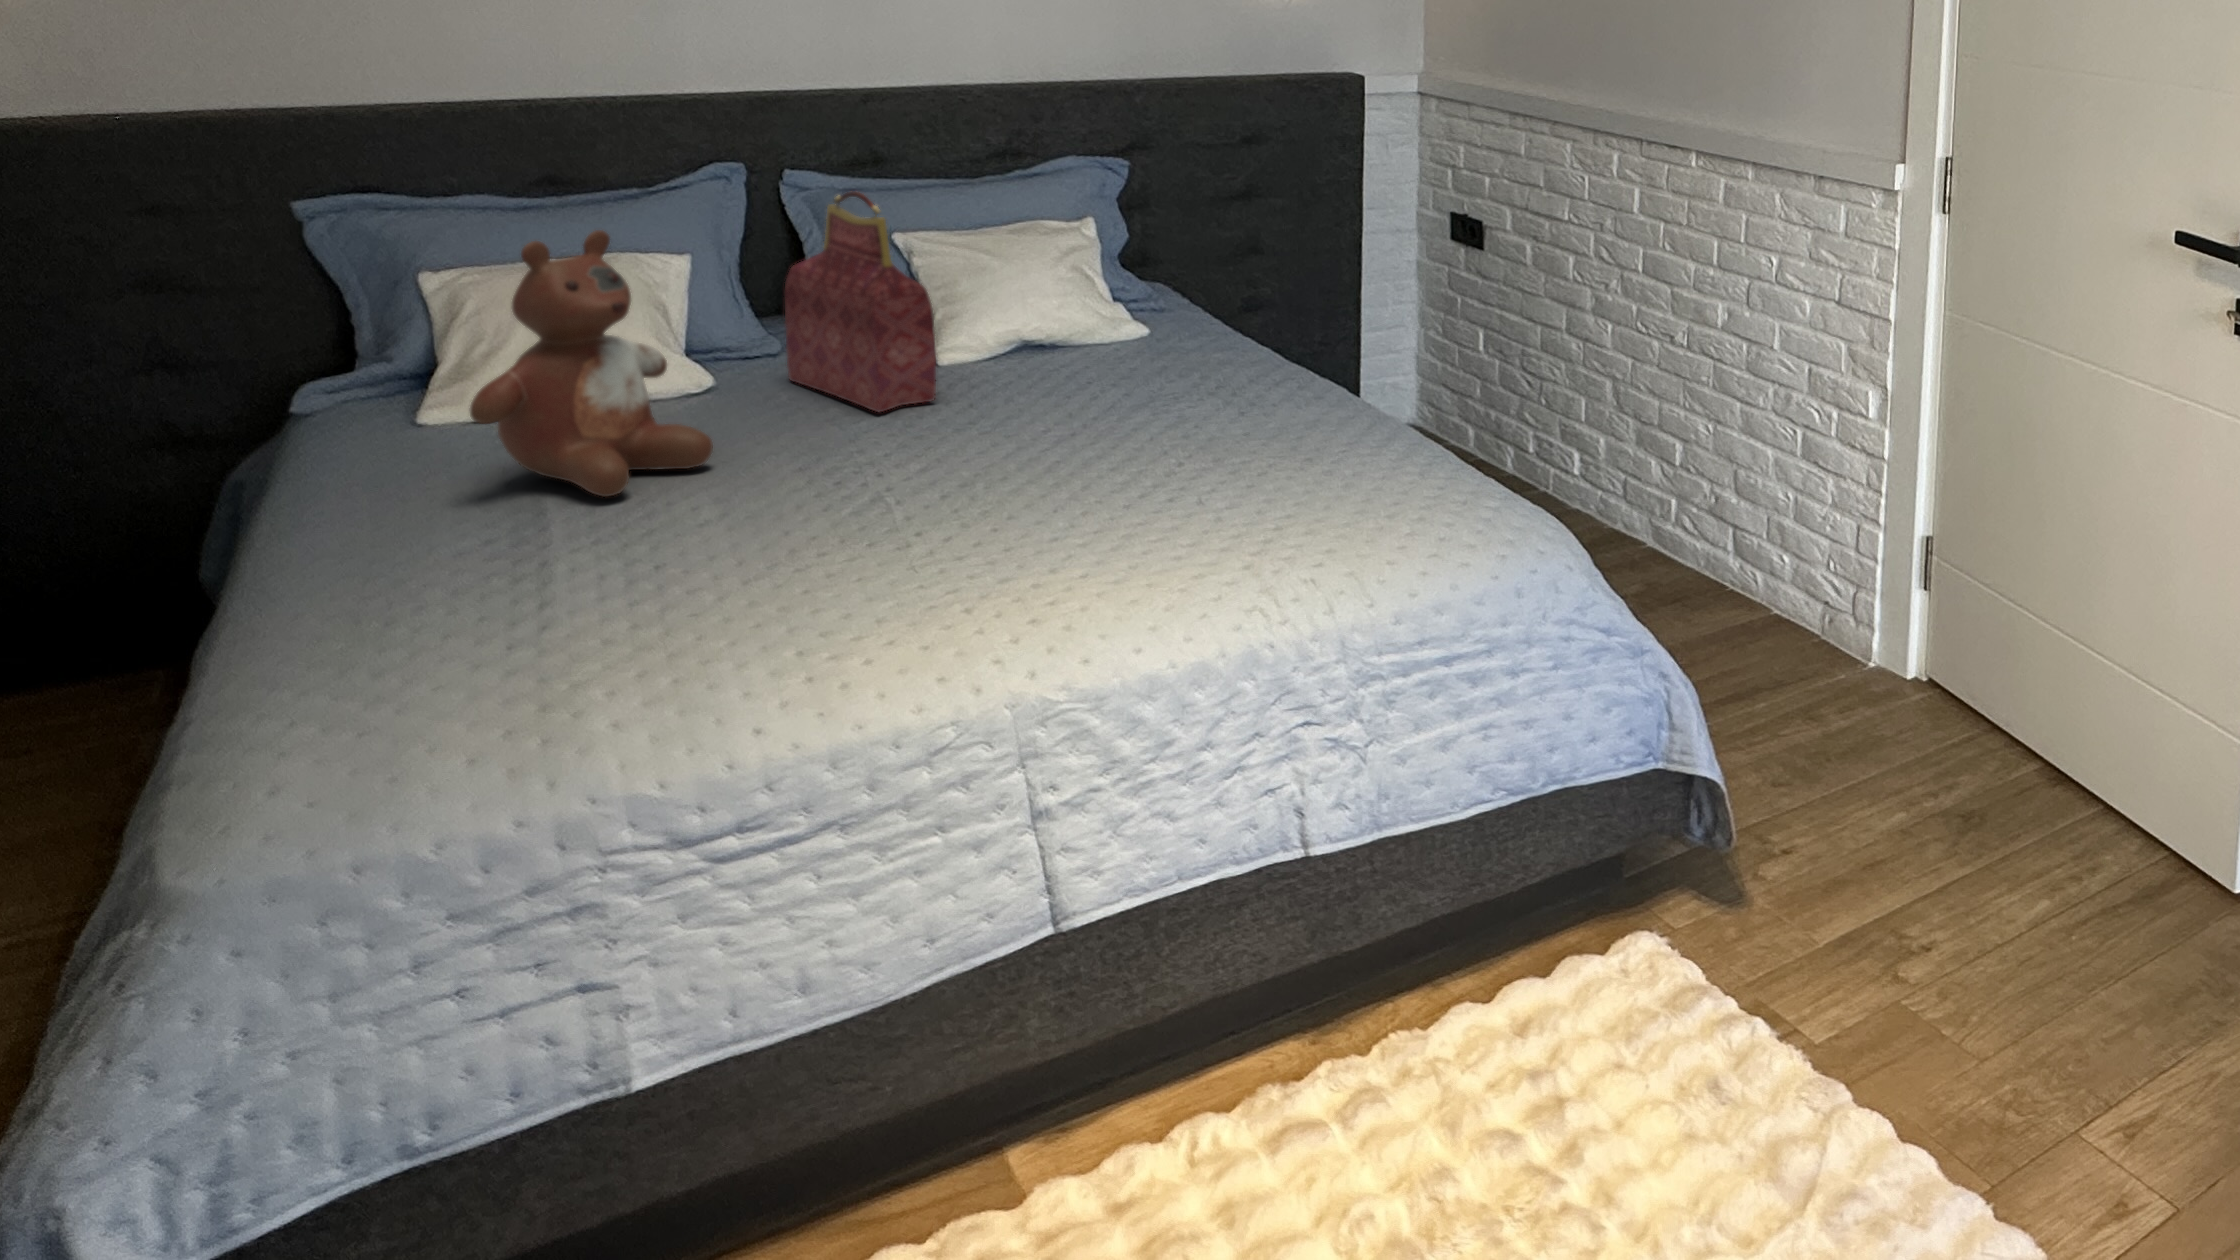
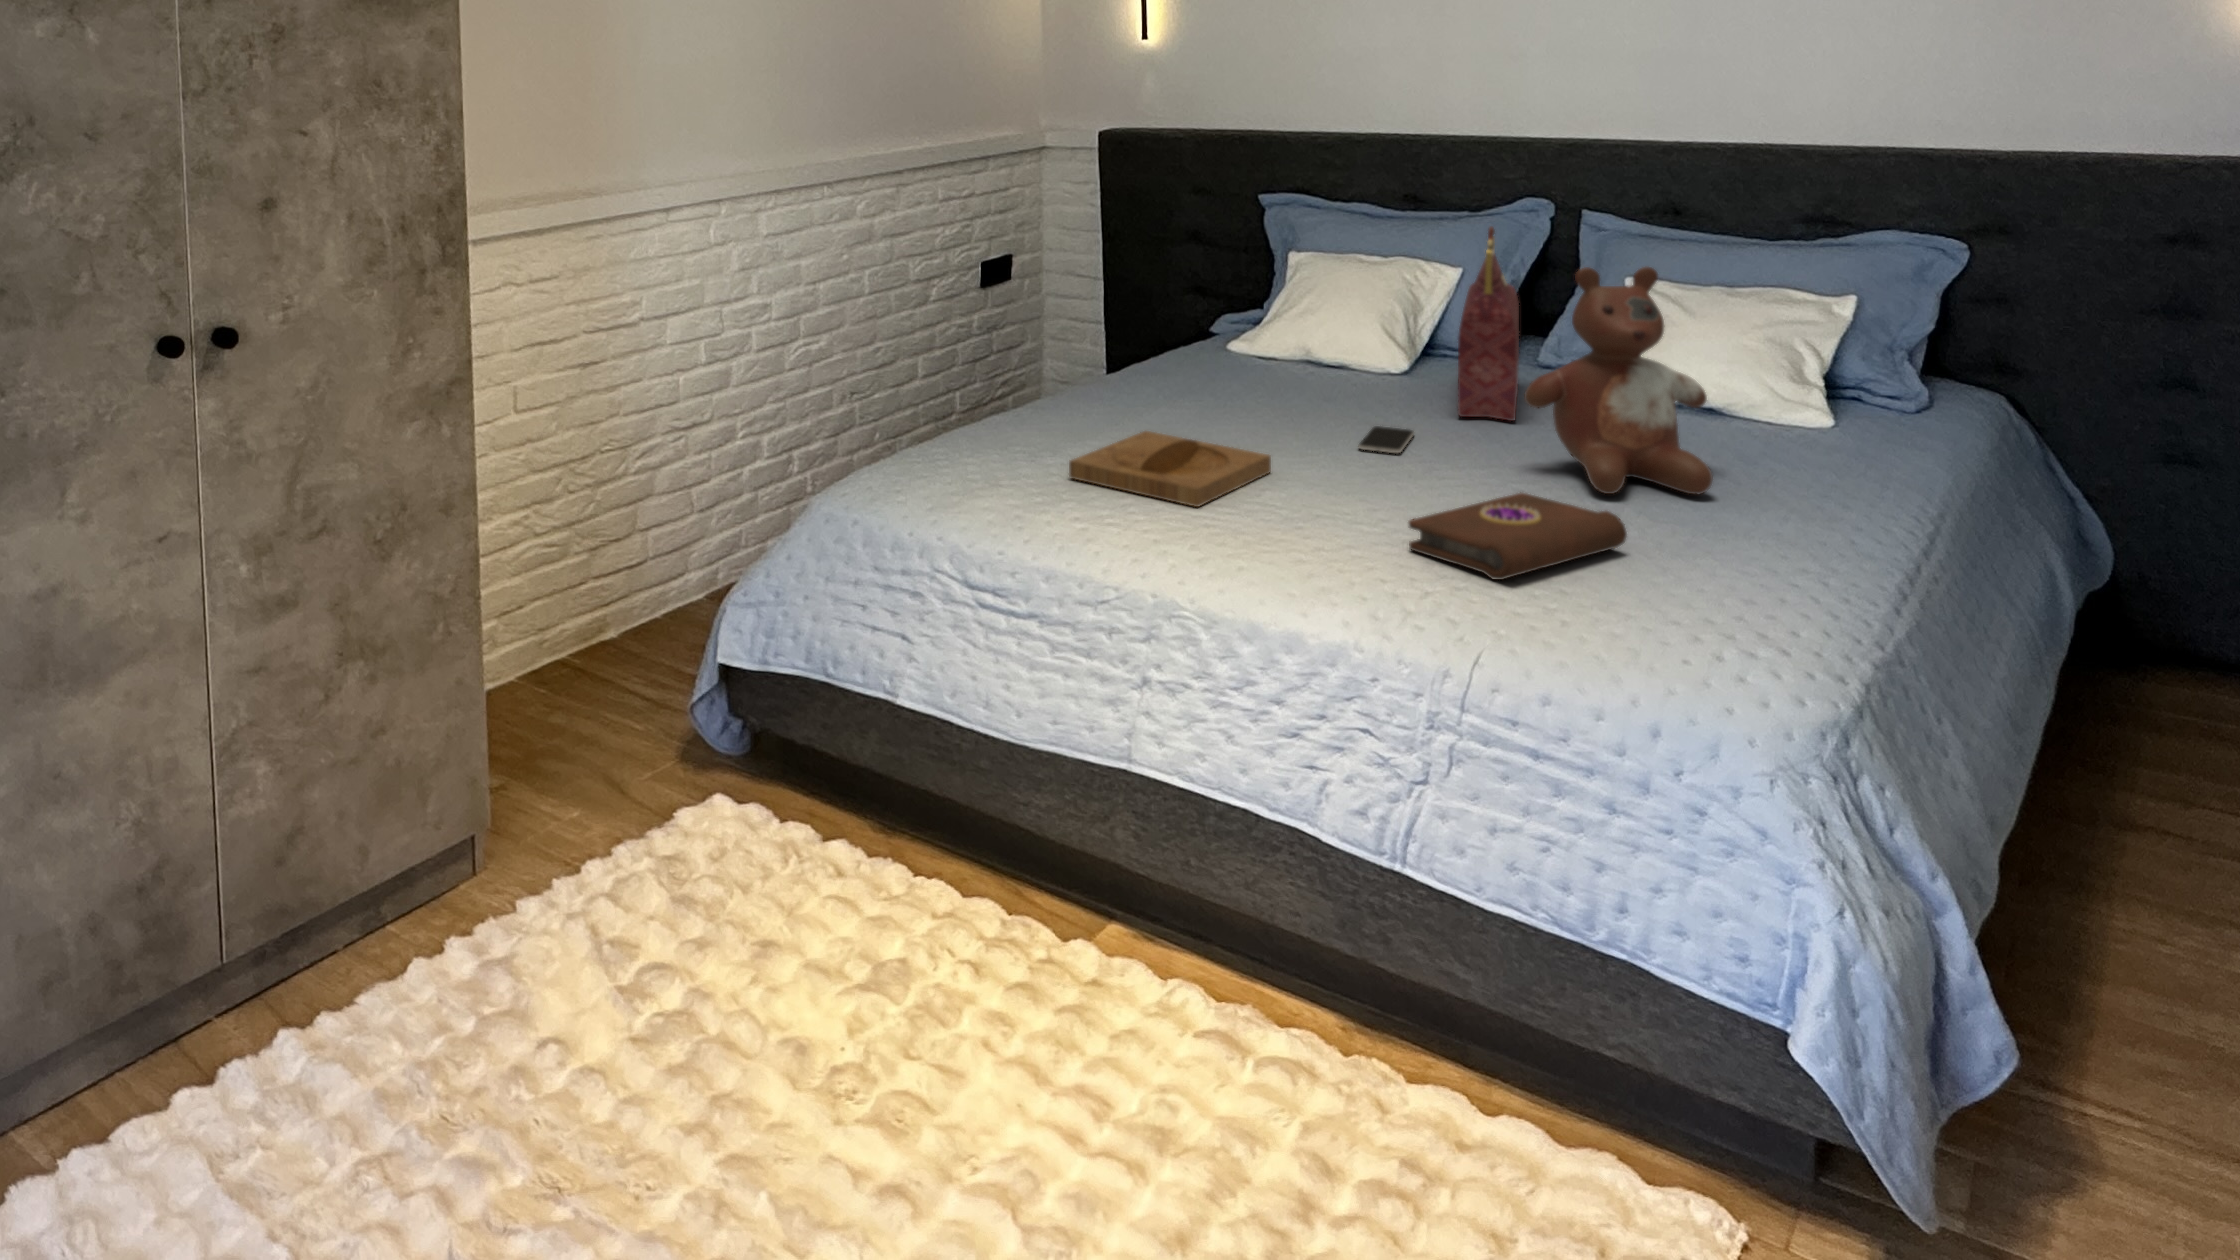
stuffed bear: present [470,230,713,497] -> present [1524,267,1713,495]
book: none [1148,434,1283,536] -> present [1409,492,1627,580]
smartphone: none [830,439,916,474] -> present [1359,426,1414,453]
tray: none [621,508,871,639] -> present [1069,431,1271,507]

